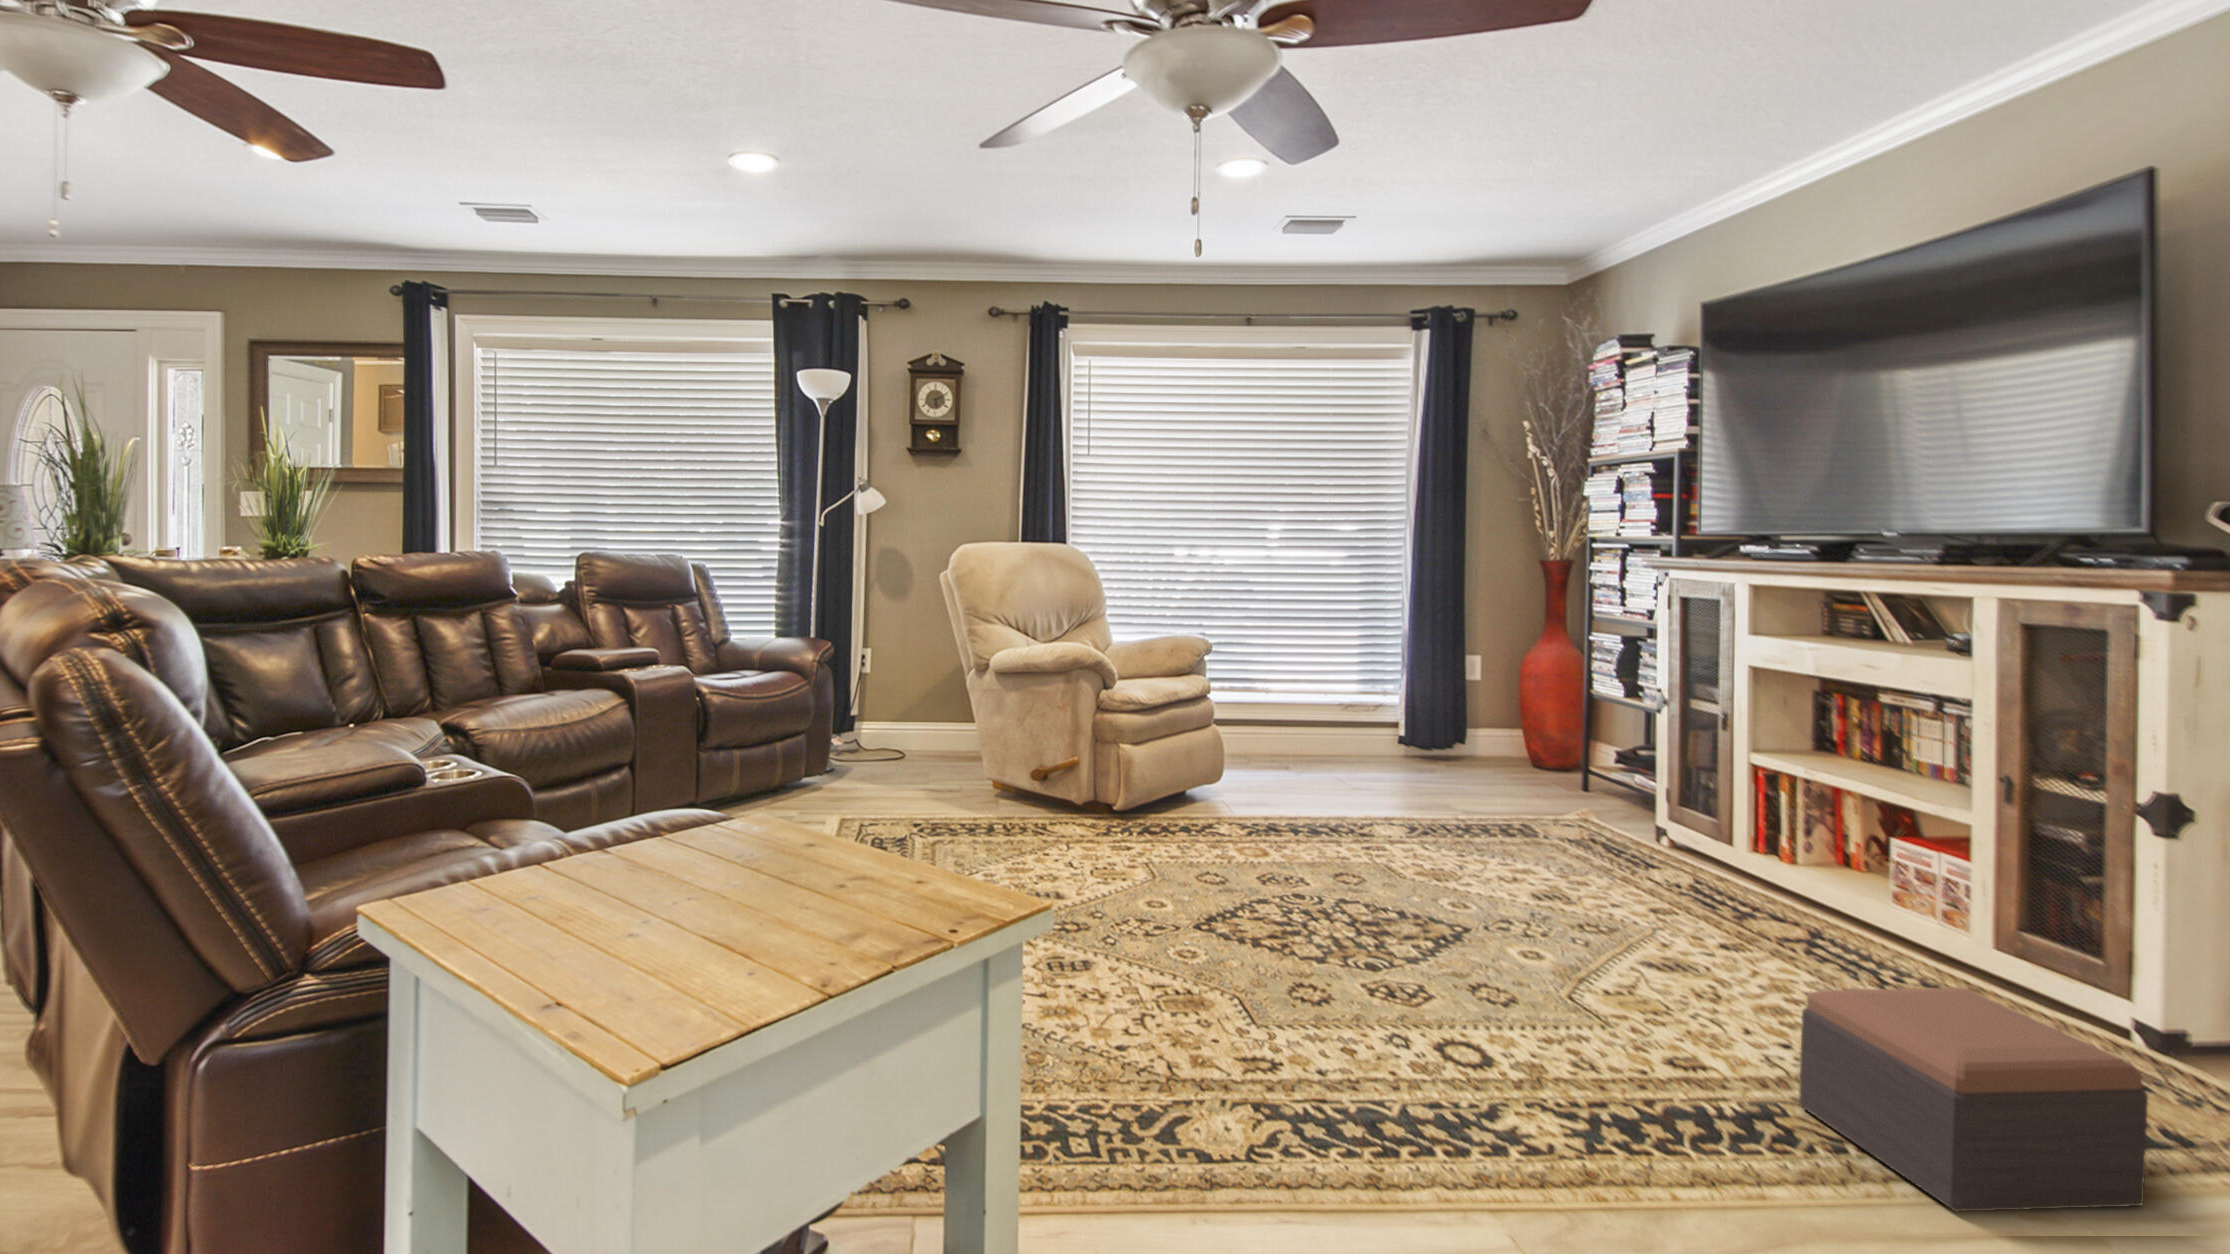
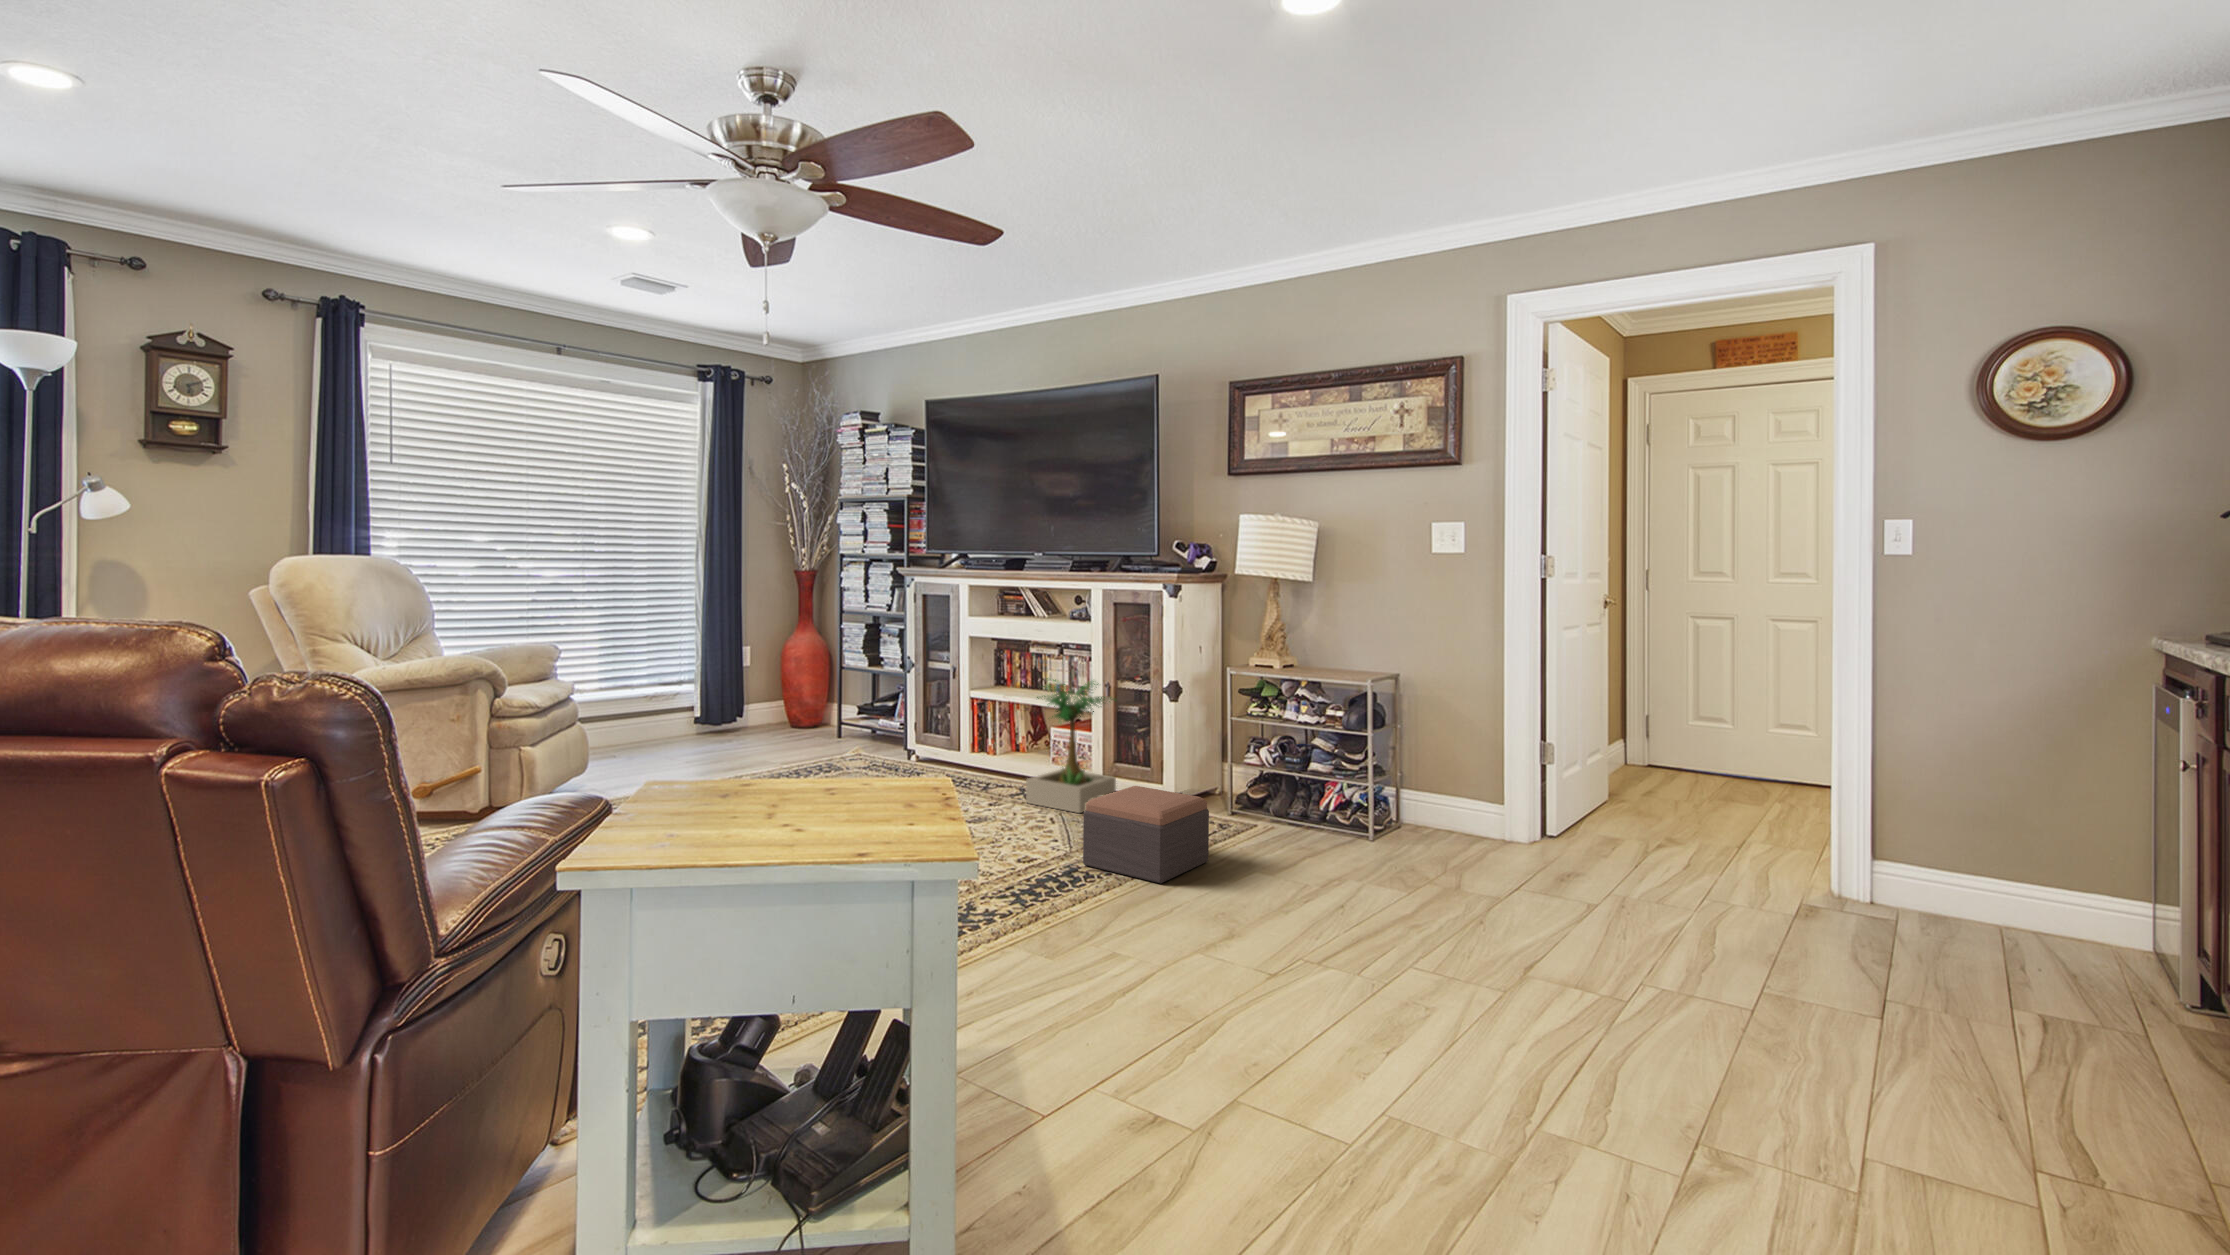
potted plant: none [1787,746,2025,1002] -> present [1026,678,1116,813]

